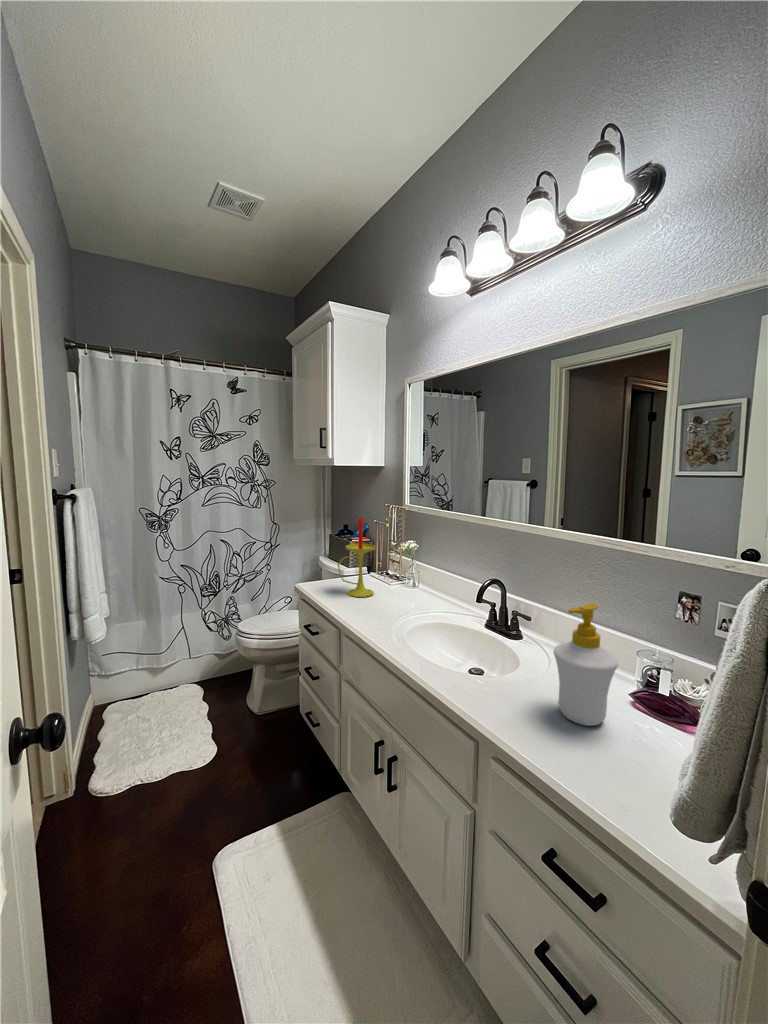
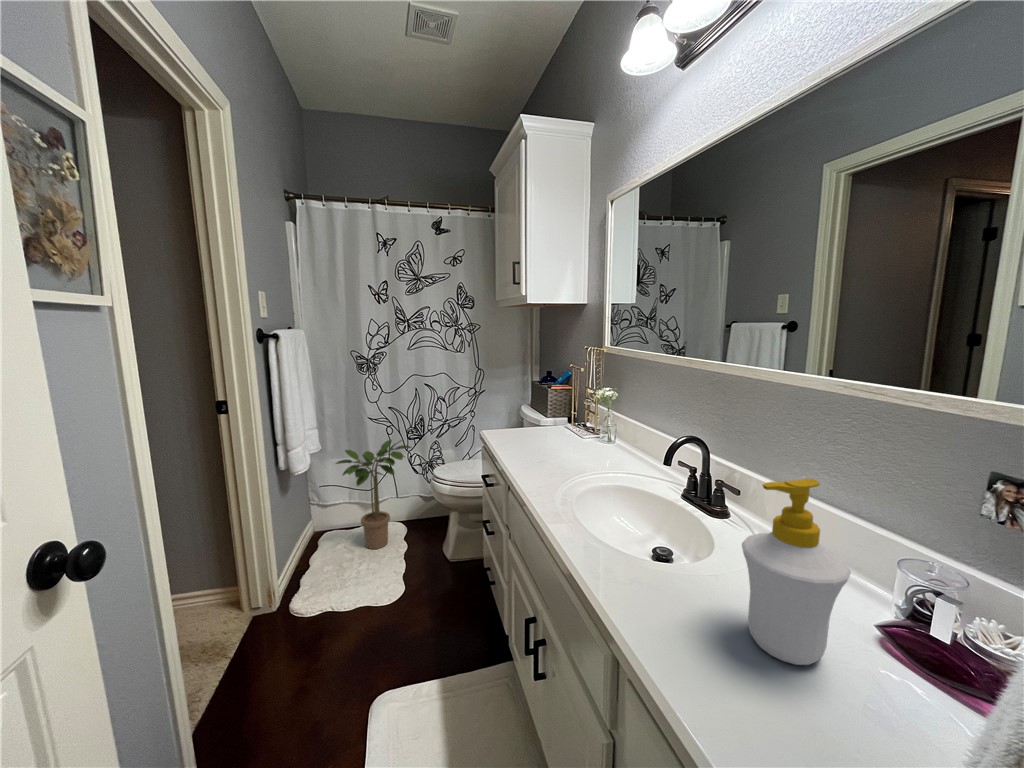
candle: present [338,518,376,597] -> none [516,357,560,450]
potted plant: none [128,597,212,713] -> present [336,440,411,549]

